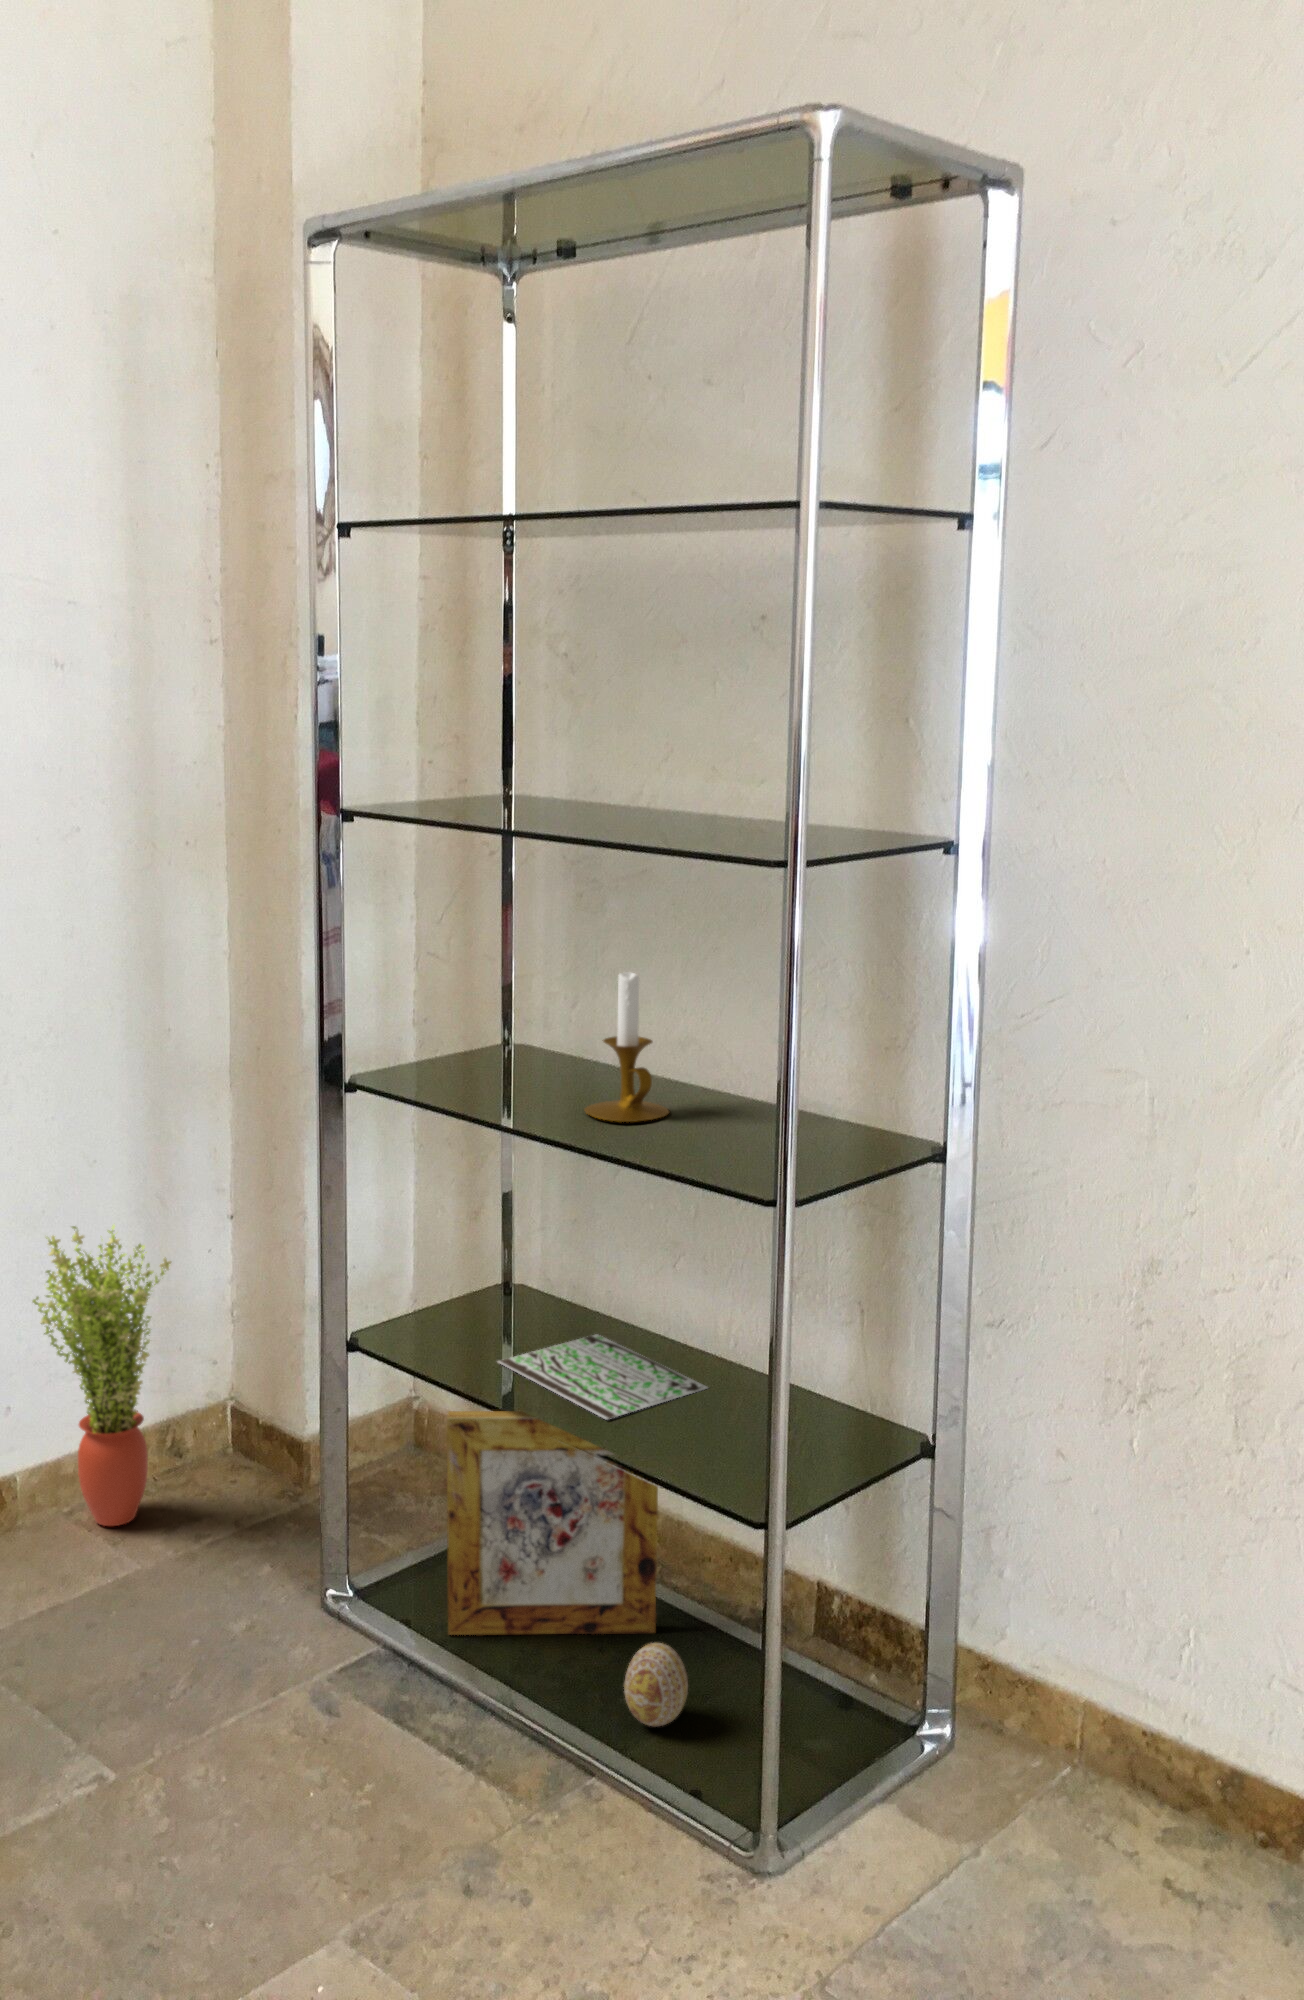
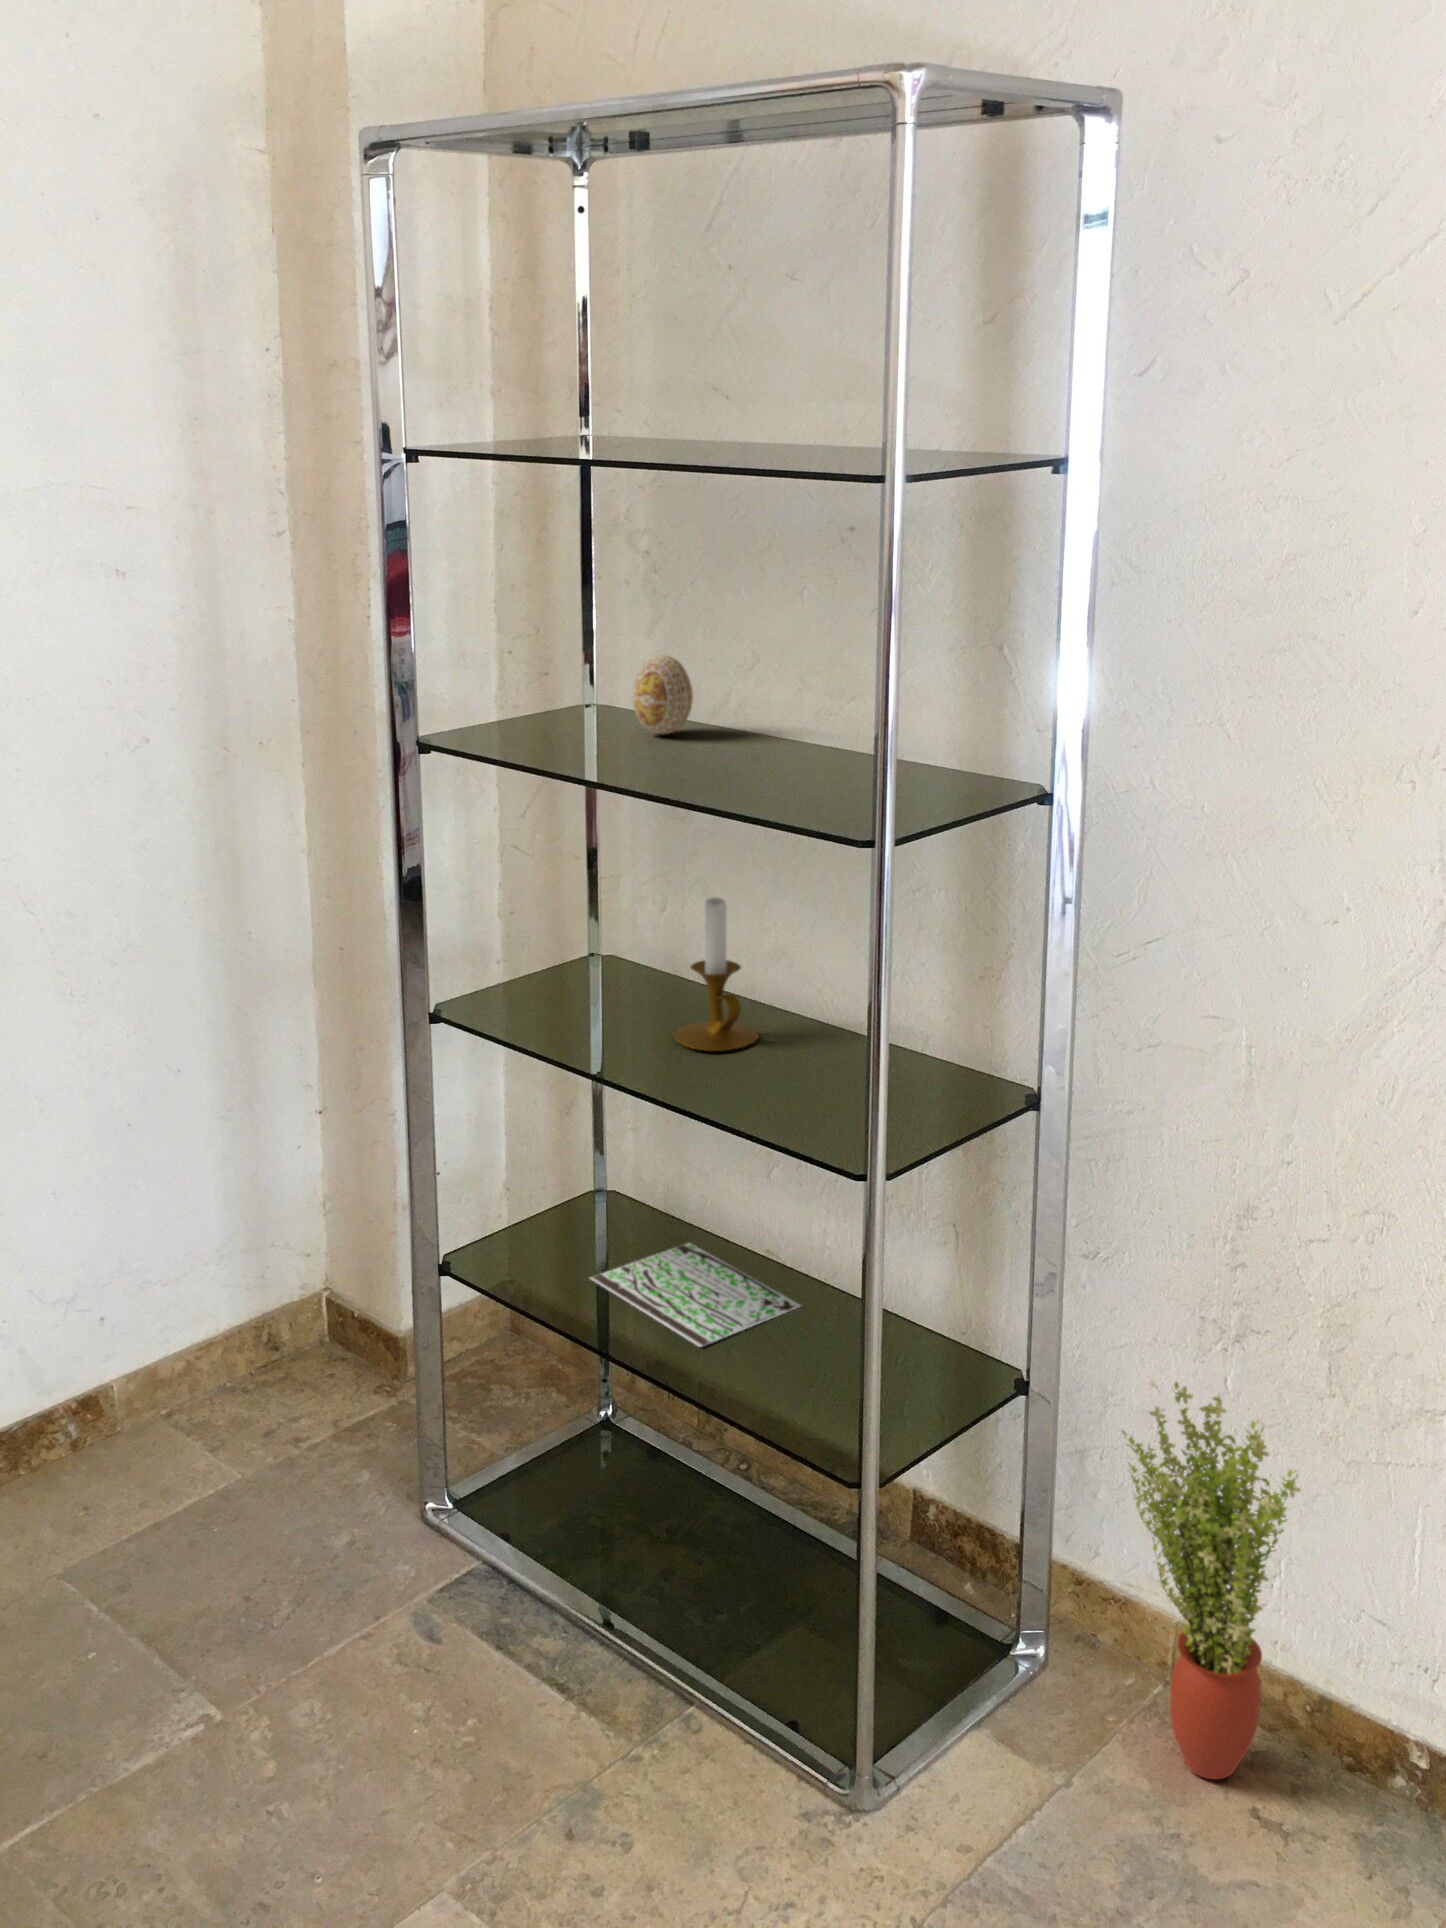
potted plant: present [33,1225,171,1526] -> present [1122,1382,1300,1779]
picture frame: present [447,1411,658,1635] -> none [541,1331,753,1547]
decorative egg: present [624,1643,688,1727] -> present [633,655,693,734]

